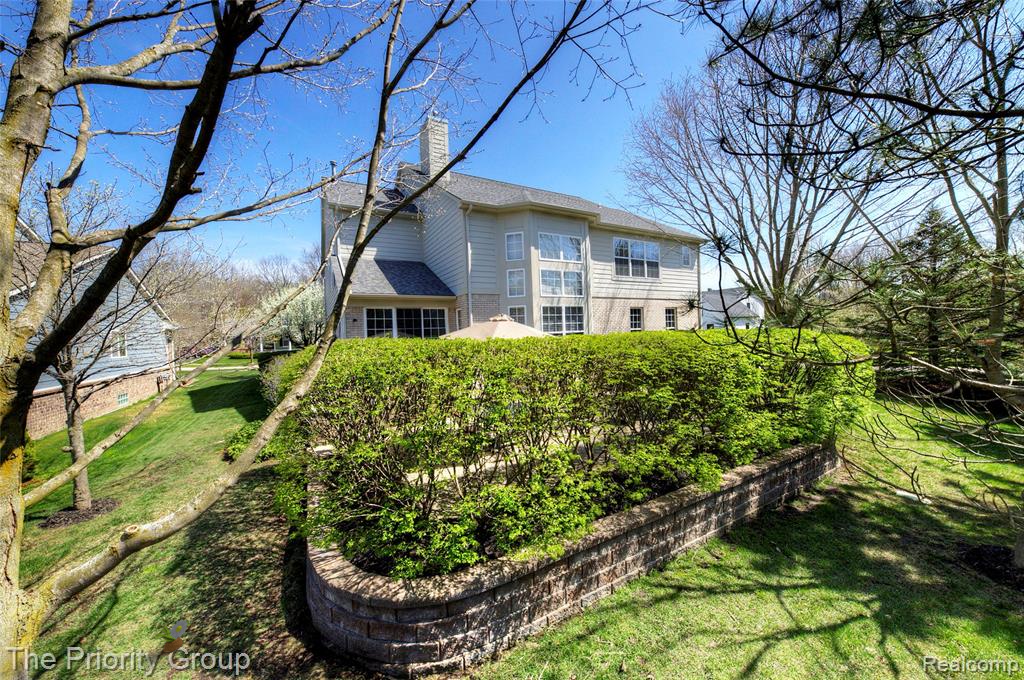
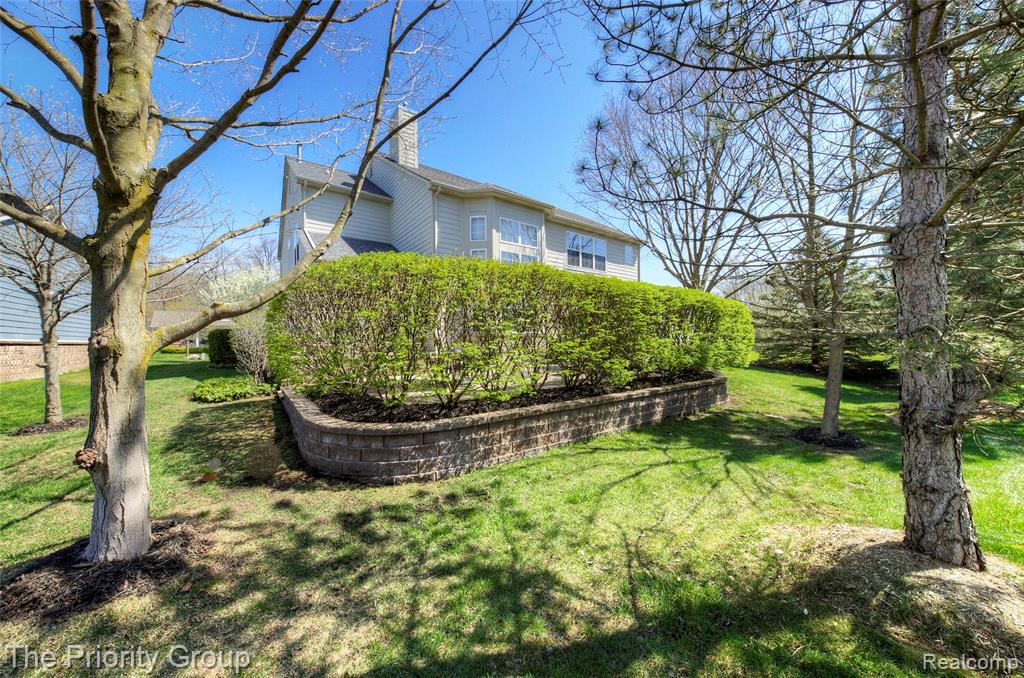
woven basket: none [217,593,263,646] -> present [245,442,281,478]

